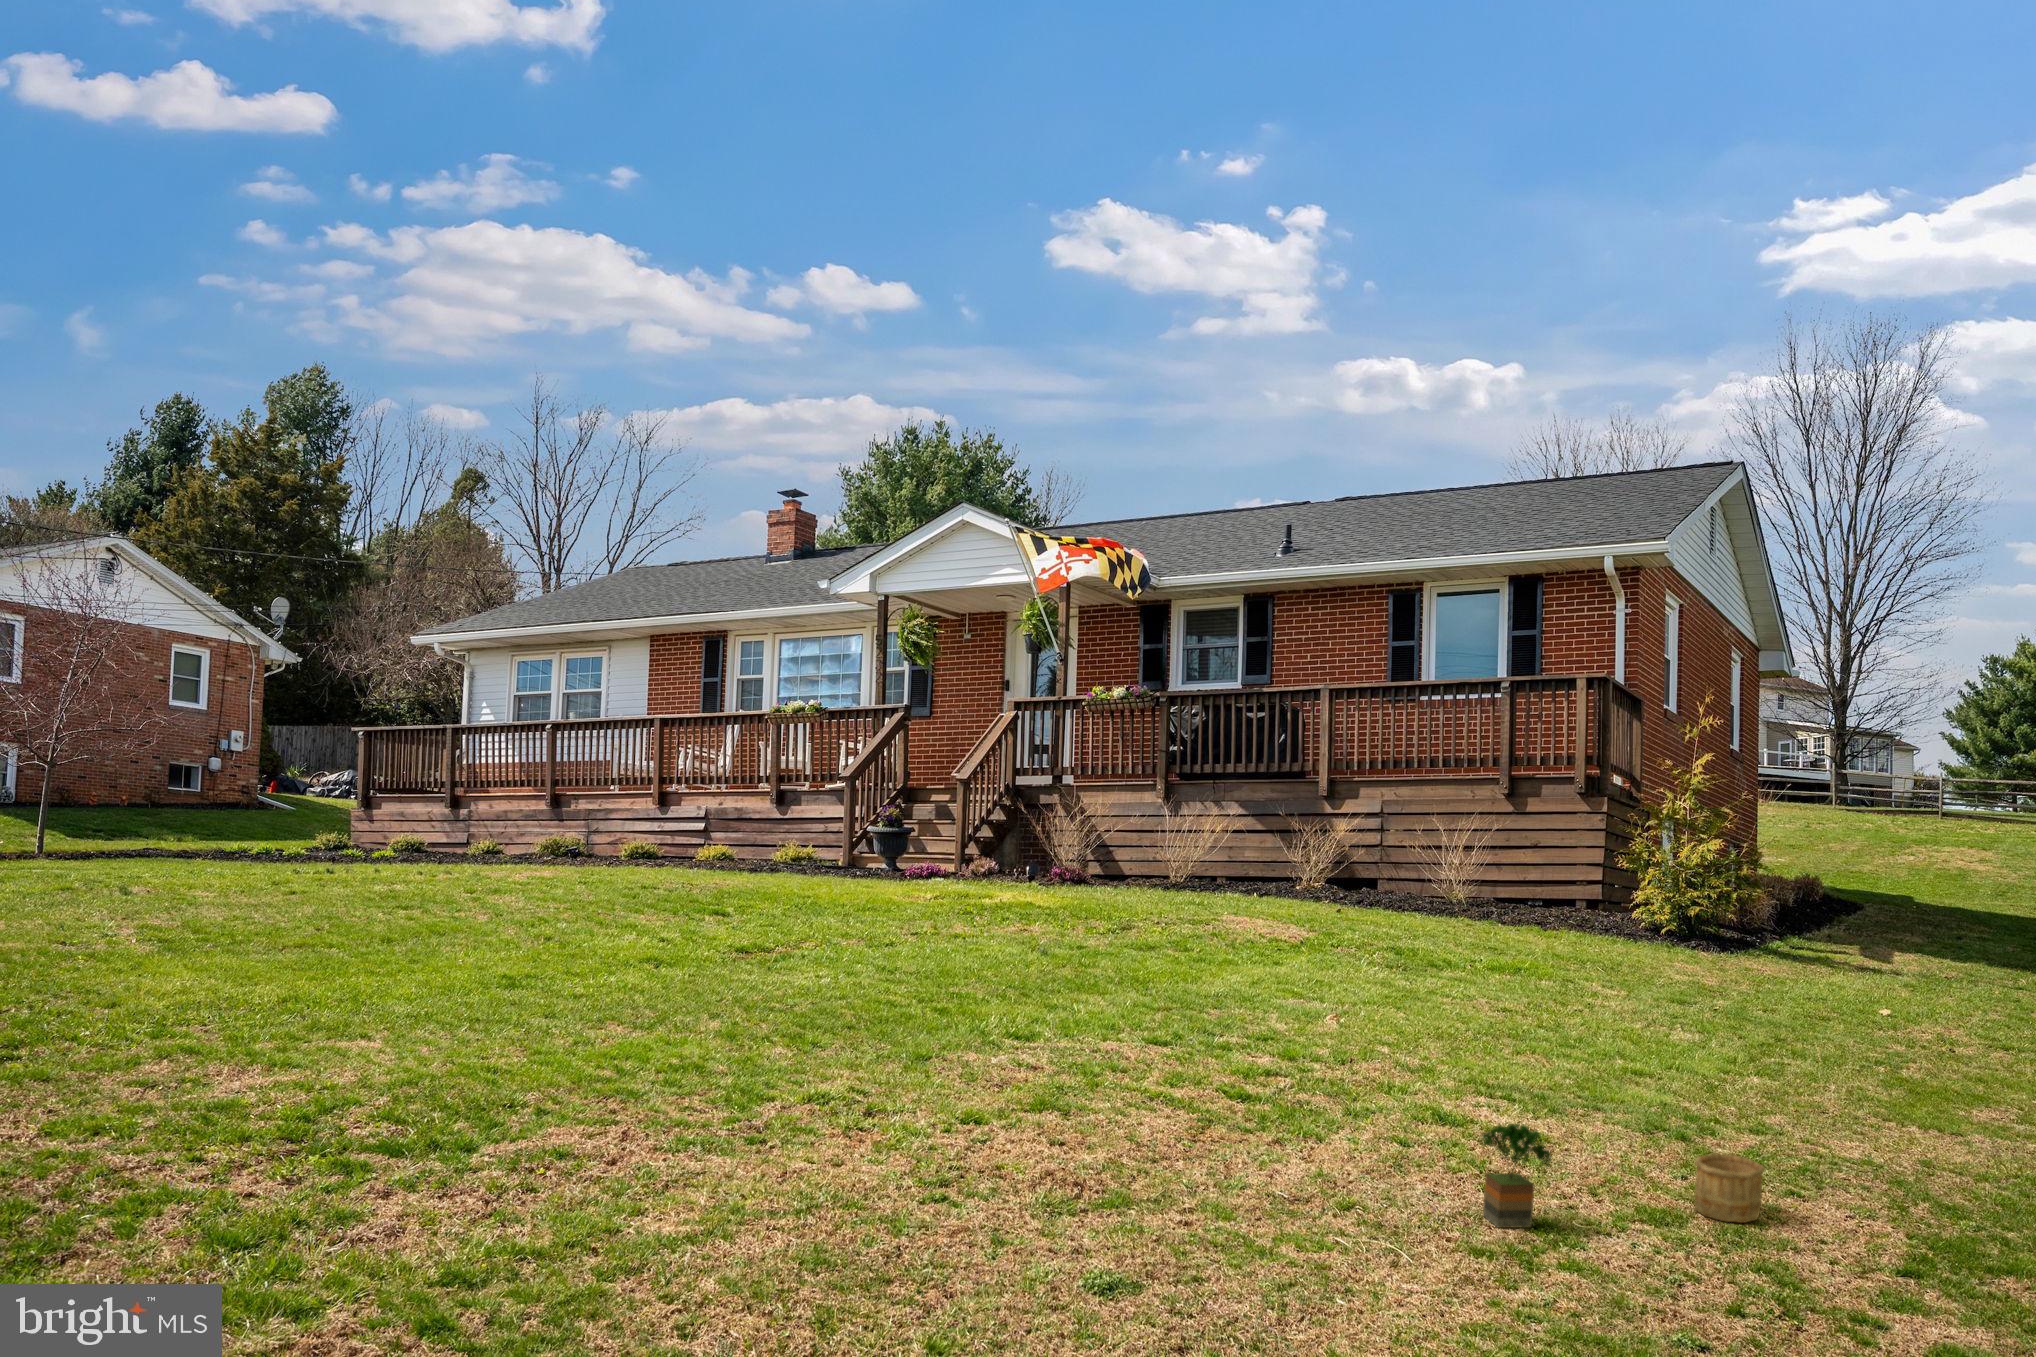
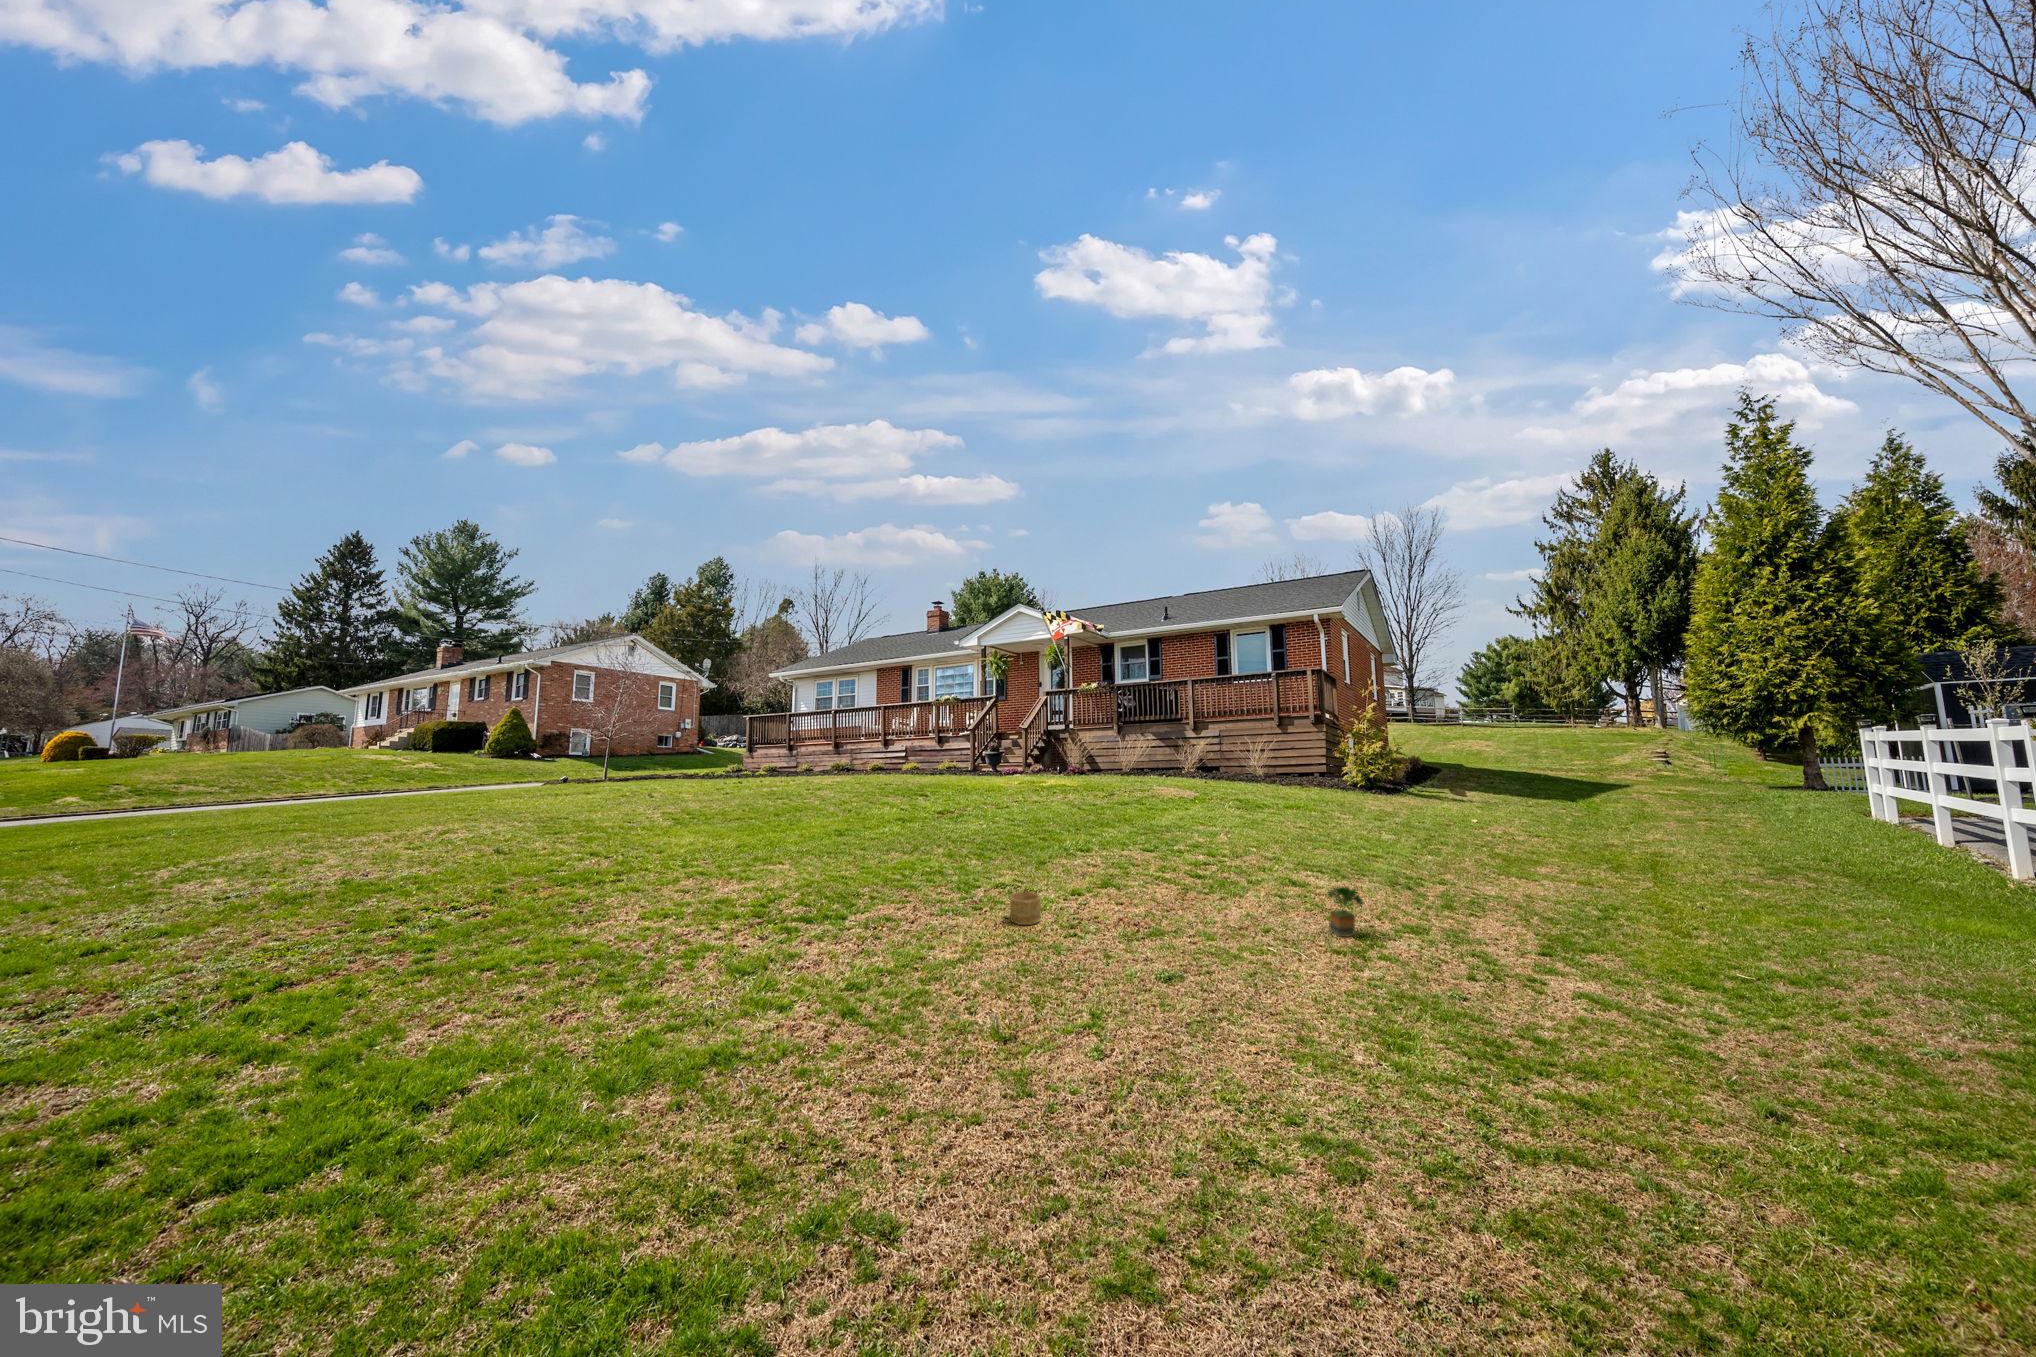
wooden bucket: present [1695,1154,1765,1223] -> present [1009,891,1041,925]

